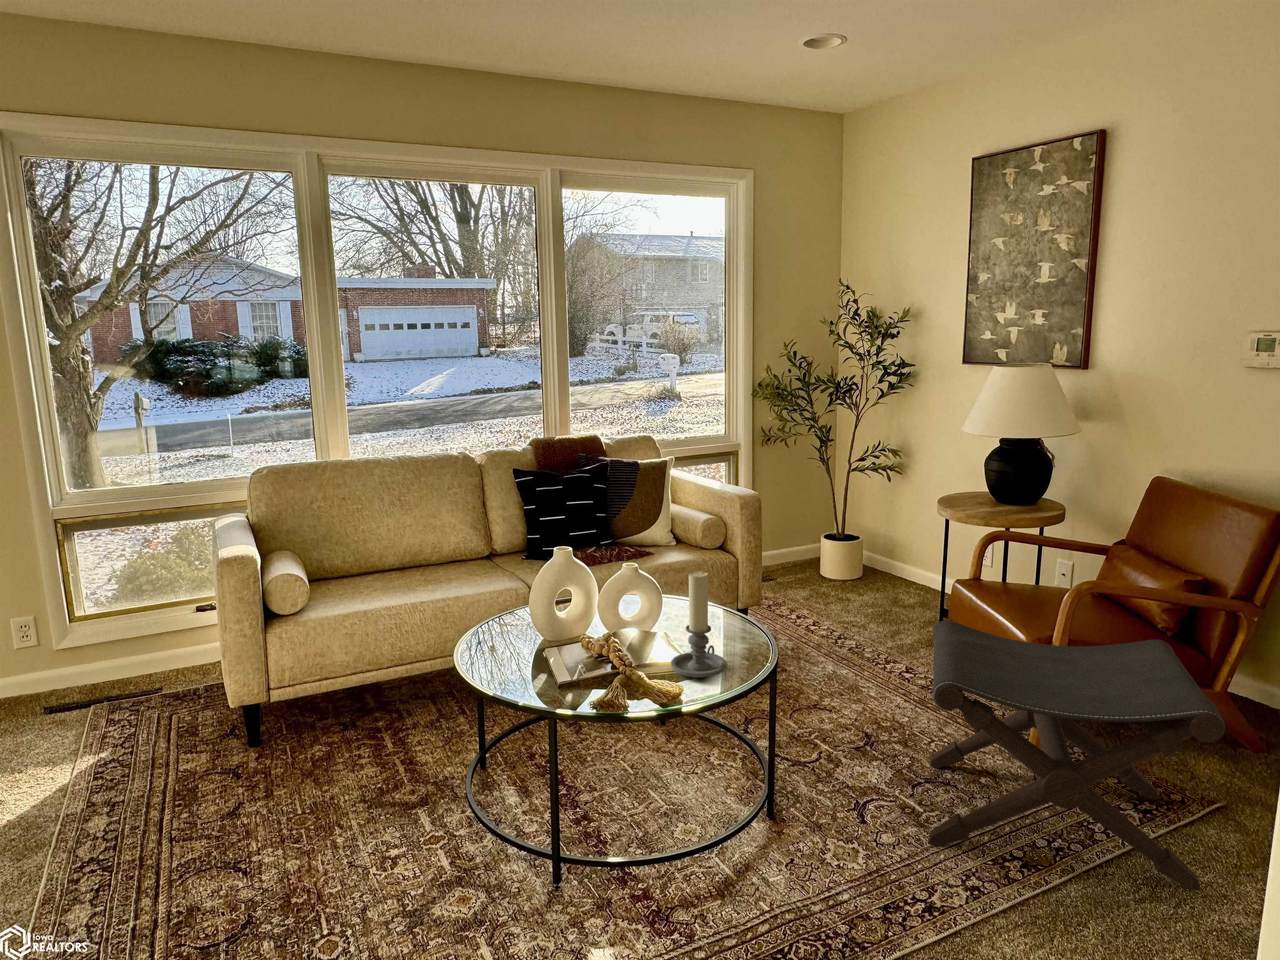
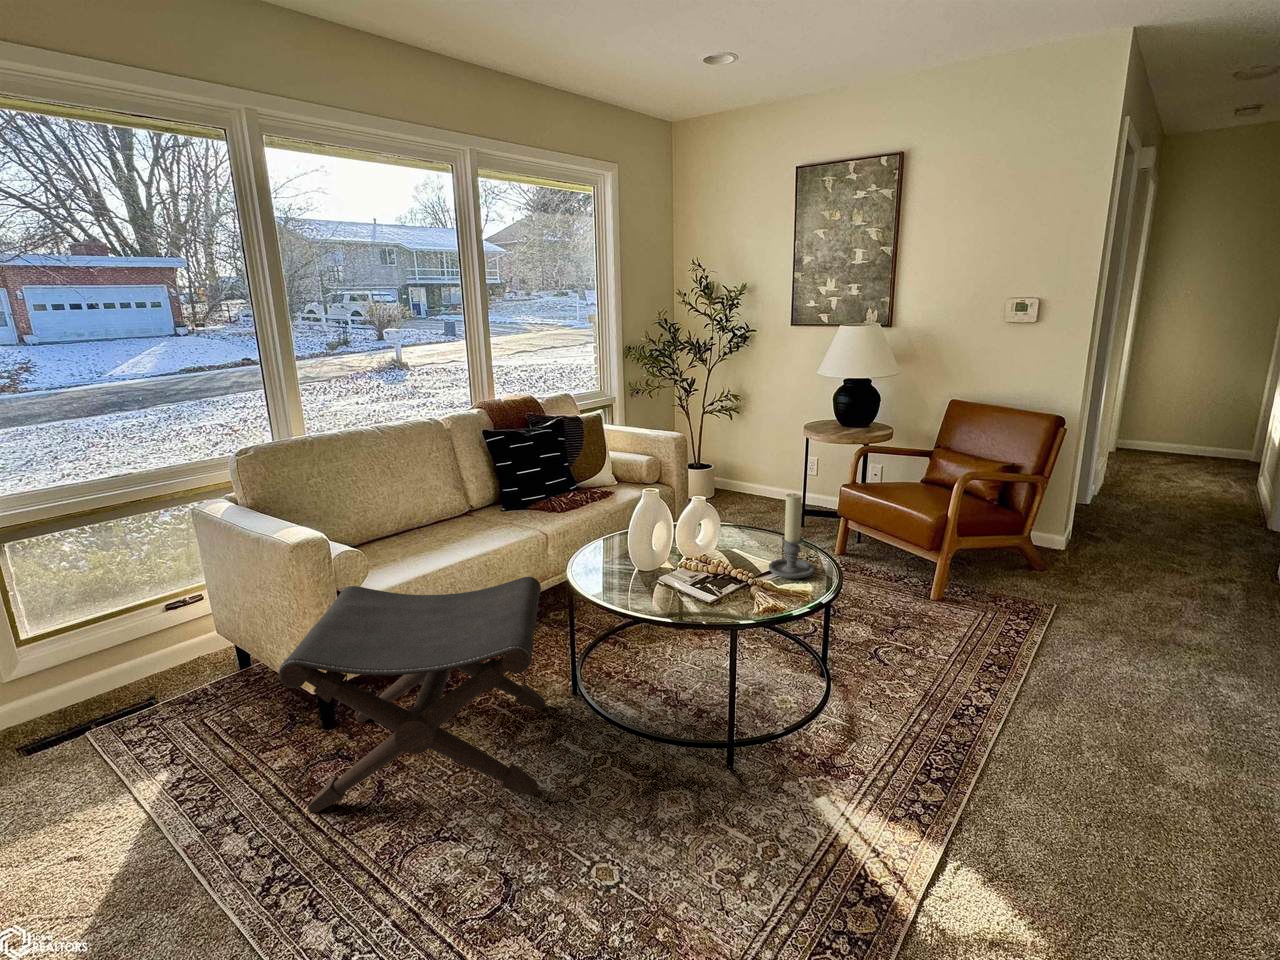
footstool: present [929,620,1225,891] -> present [279,576,546,812]

